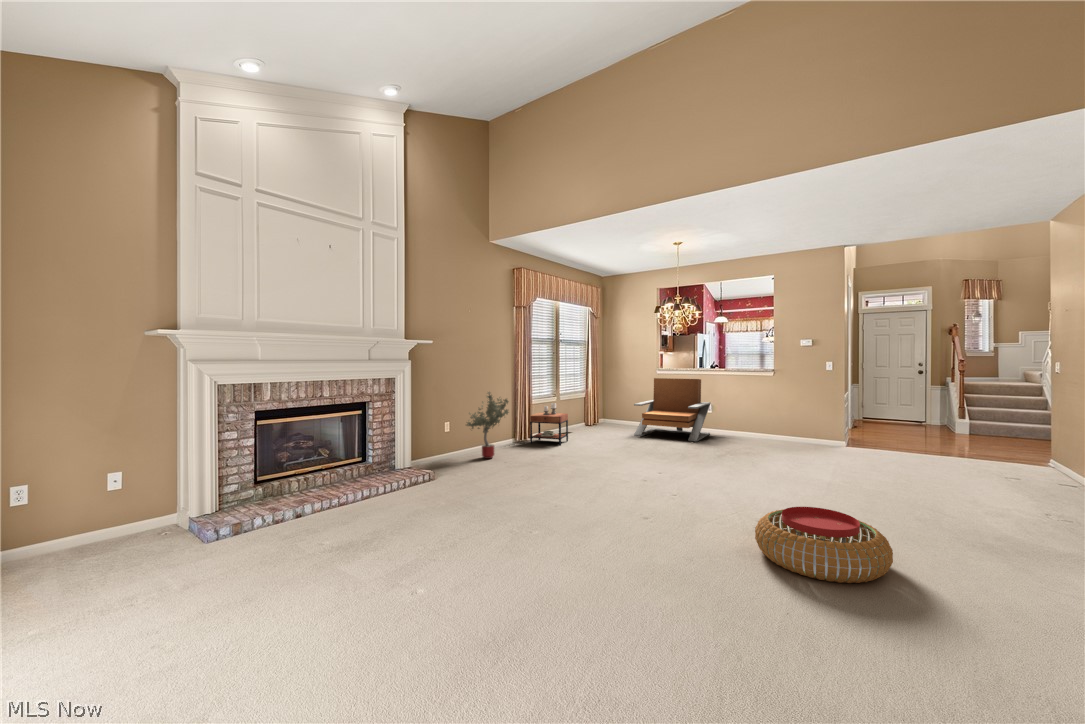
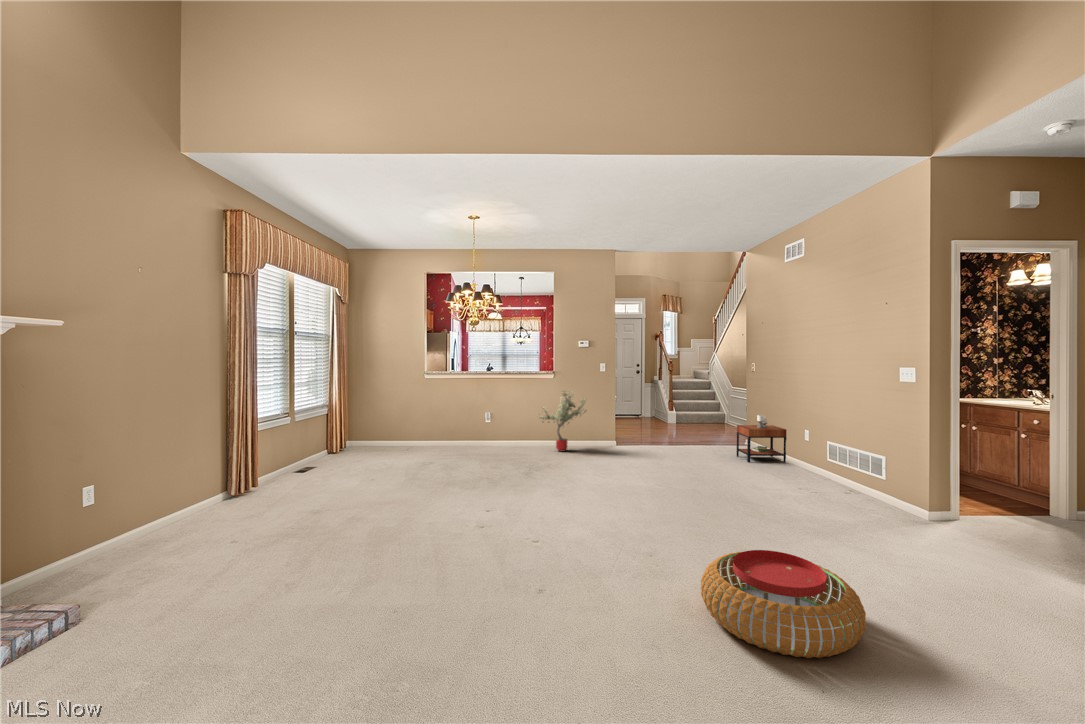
lounge chair: present [634,378,710,441] -> none [405,384,490,459]
potted tree: present [466,392,509,459] -> present [538,391,586,452]
side table: present [530,403,568,445] -> present [737,415,786,462]

